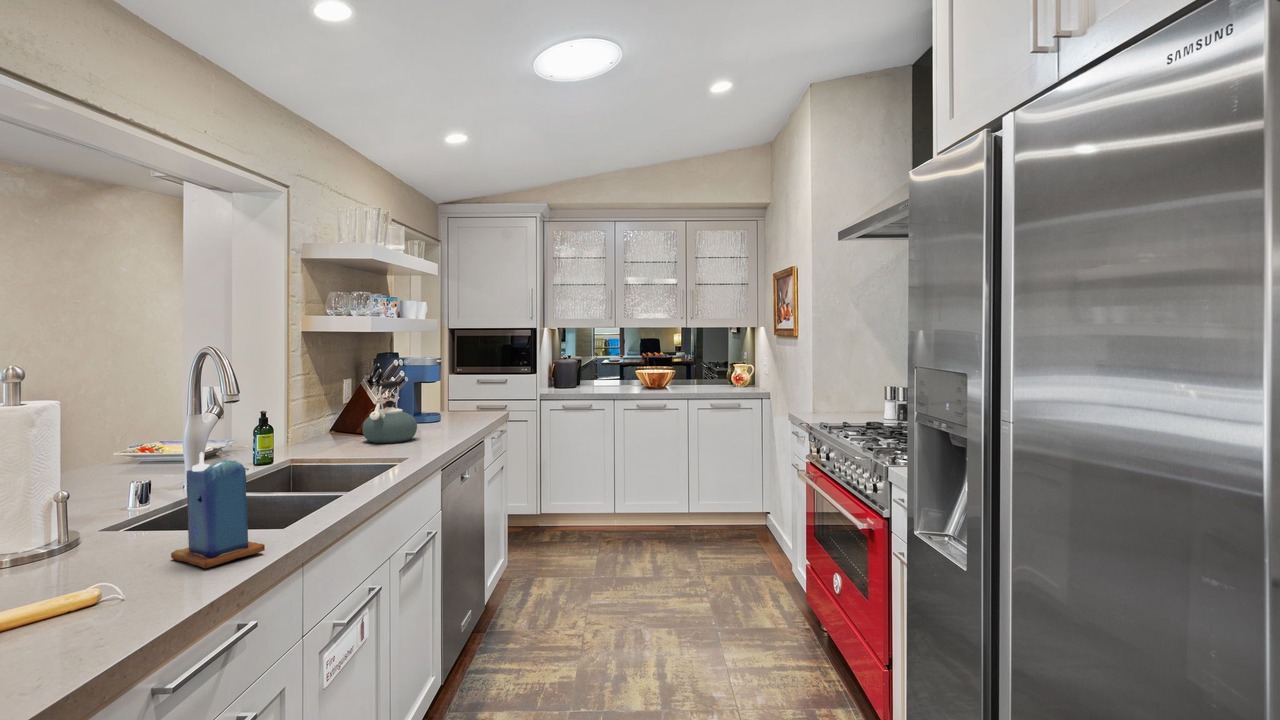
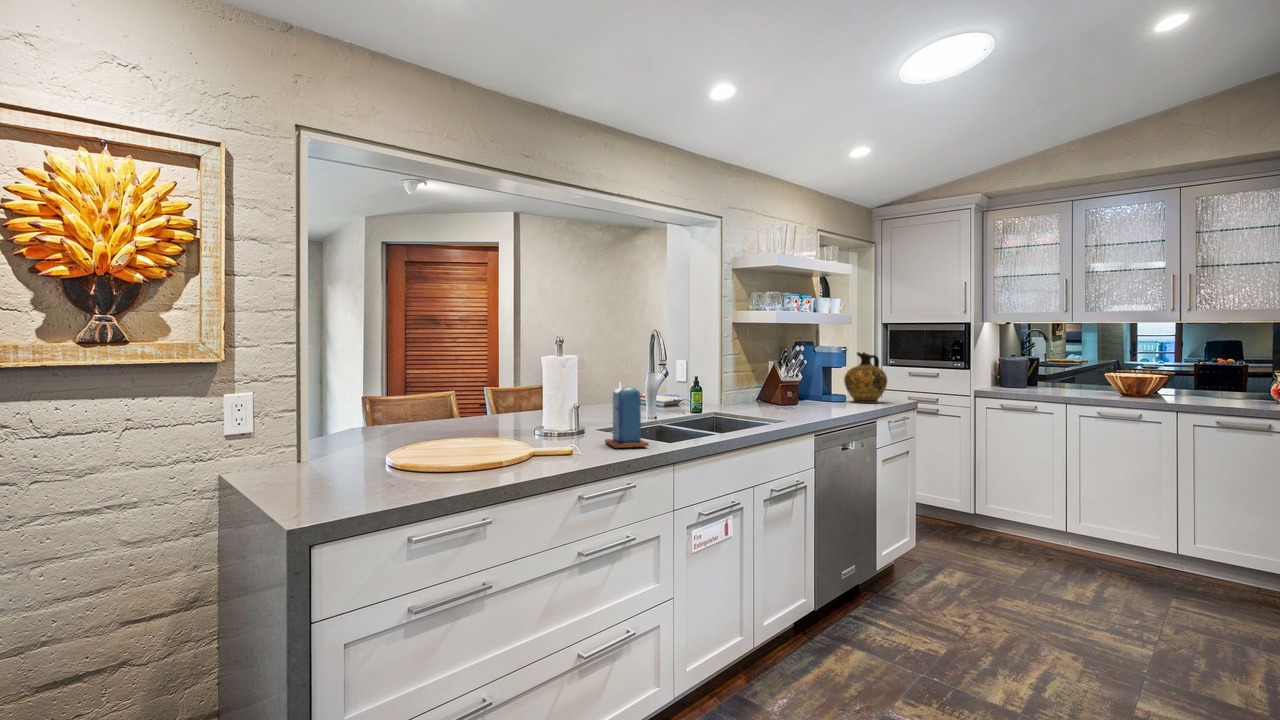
ceramic jug: none [428,362,474,418] -> present [844,352,887,403]
kettle: present [362,381,417,443] -> none [771,362,814,412]

